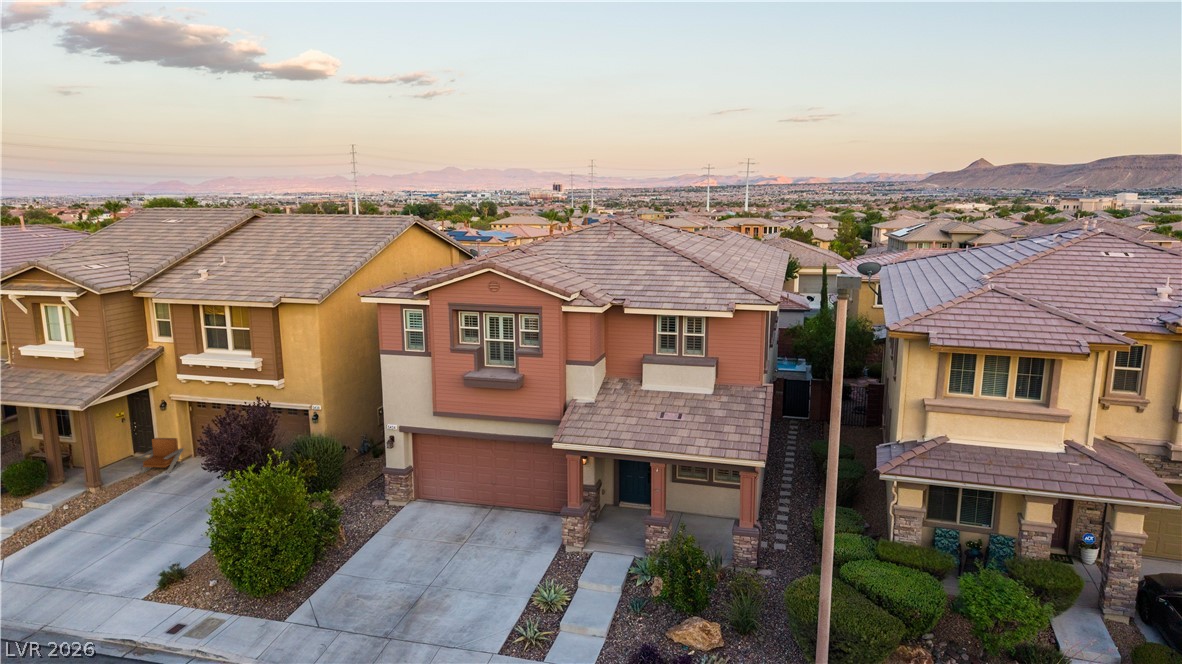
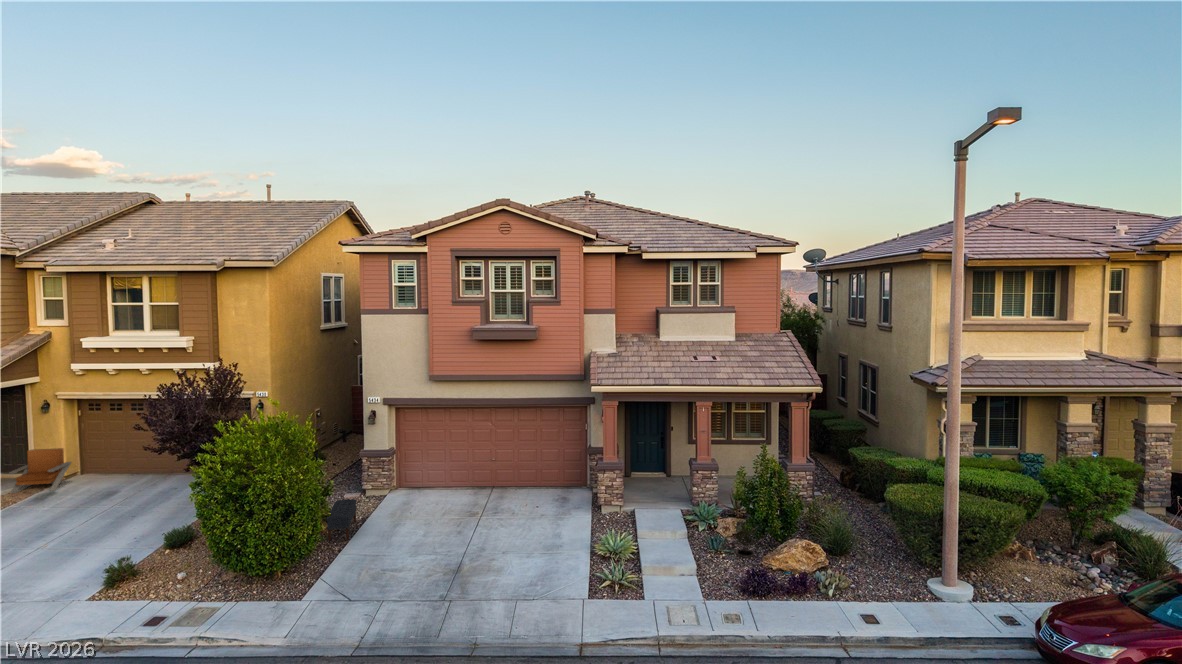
bench: none [332,517,366,556] -> present [326,499,356,541]
potted tree: none [652,590,673,623] -> present [736,525,756,557]

